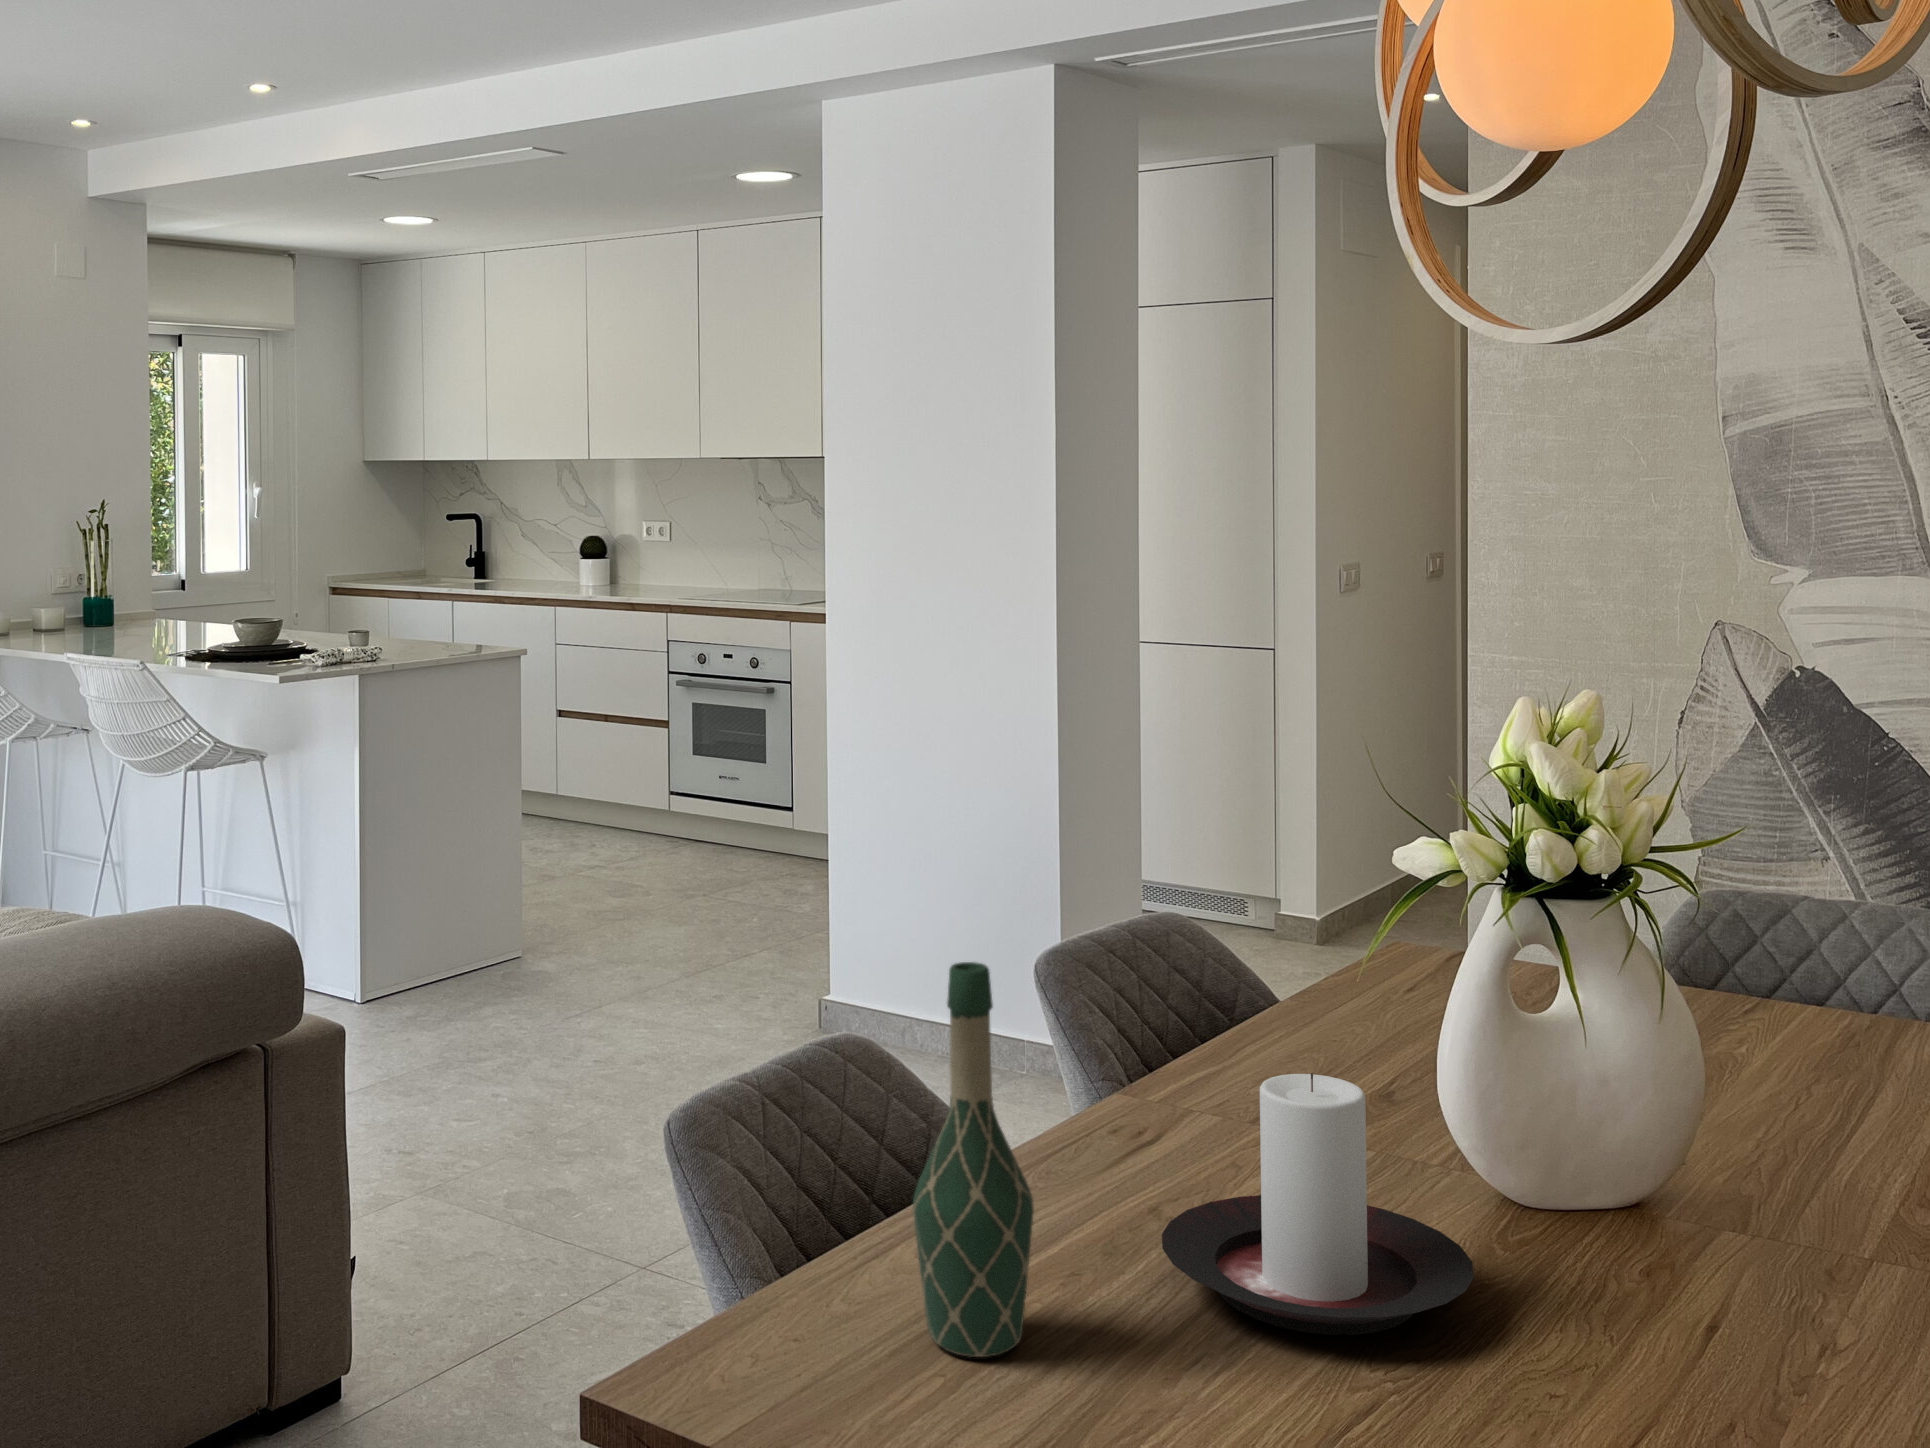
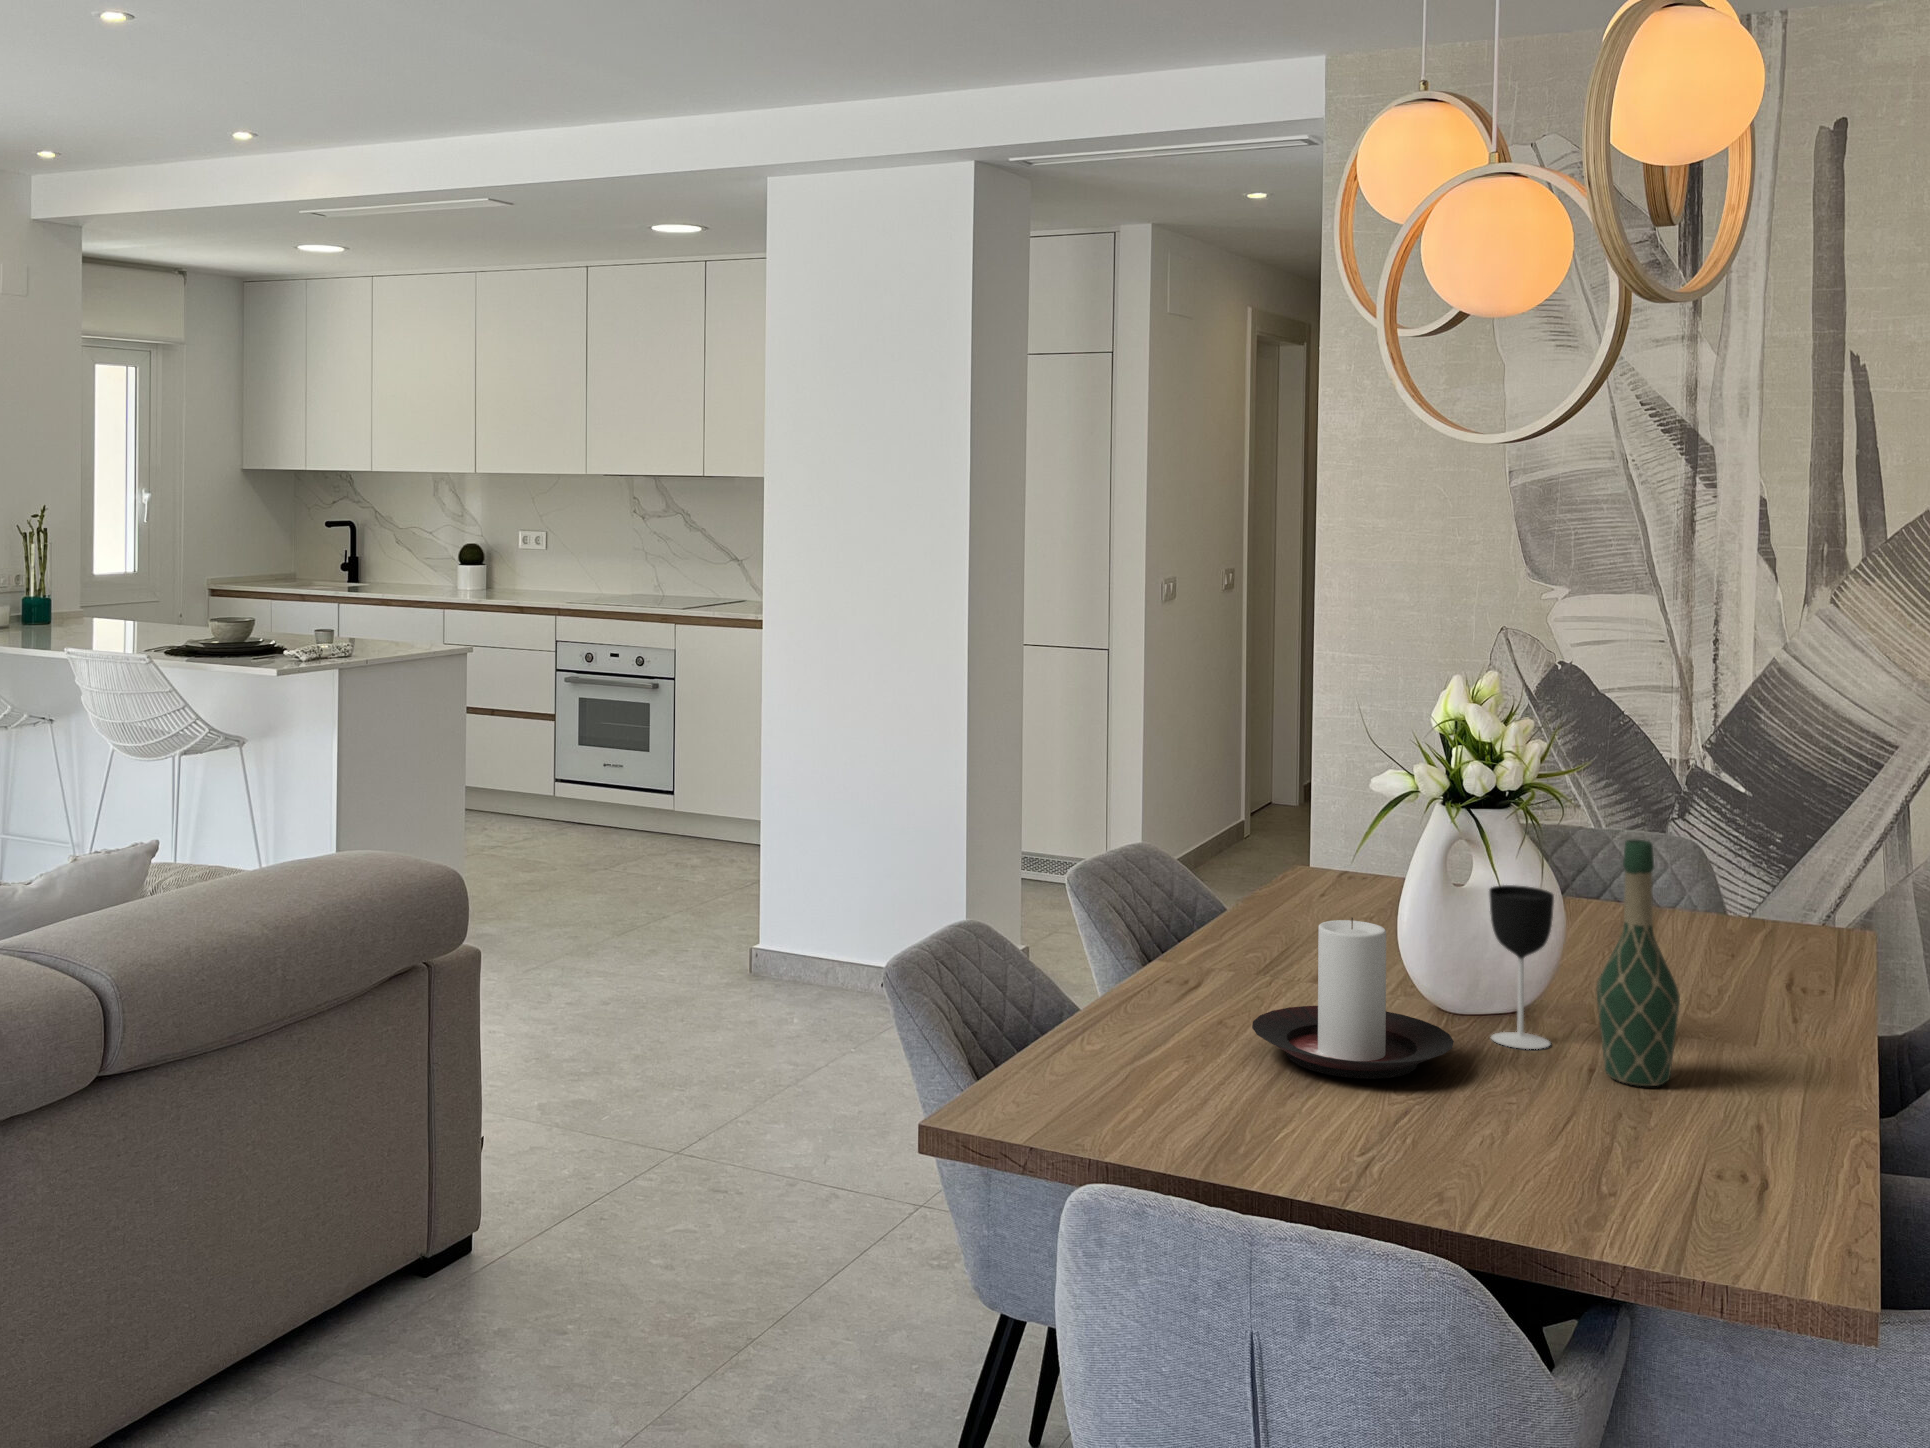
wine bottle: present [913,962,1034,1357] -> present [1597,840,1680,1086]
wine glass: none [1554,1021,1657,1284] -> present [1489,885,1554,1049]

